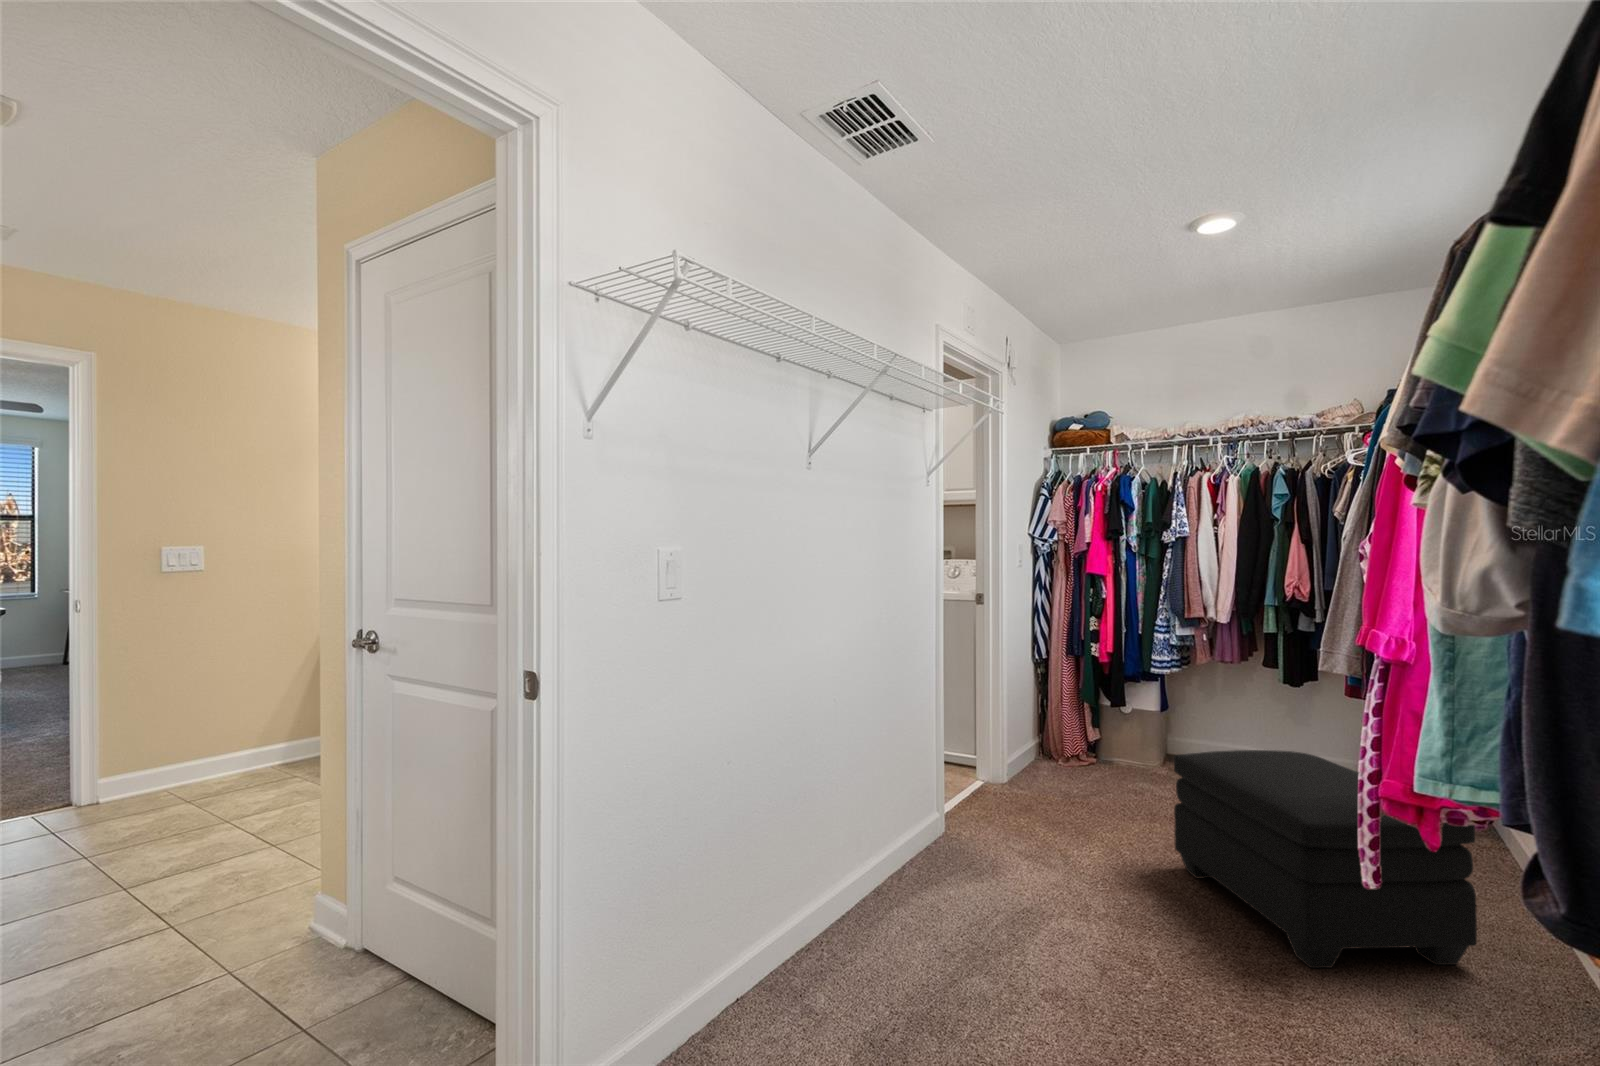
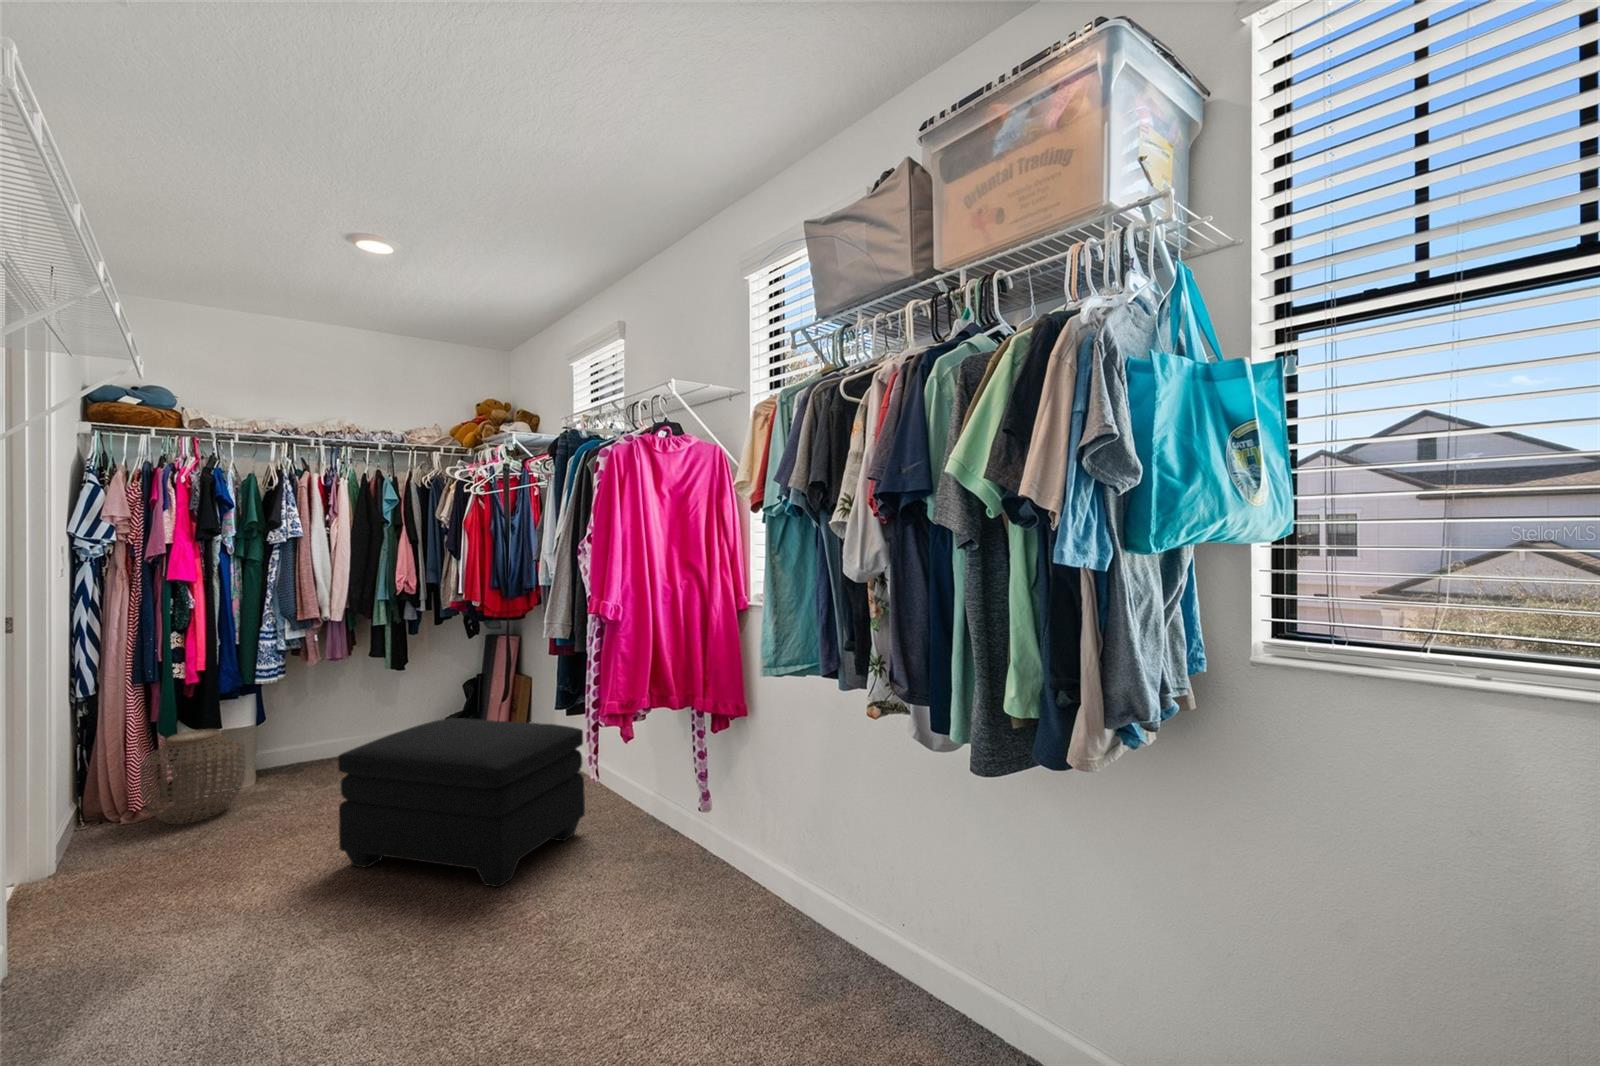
woven basket: none [1069,703,1141,782] -> present [140,729,245,824]

